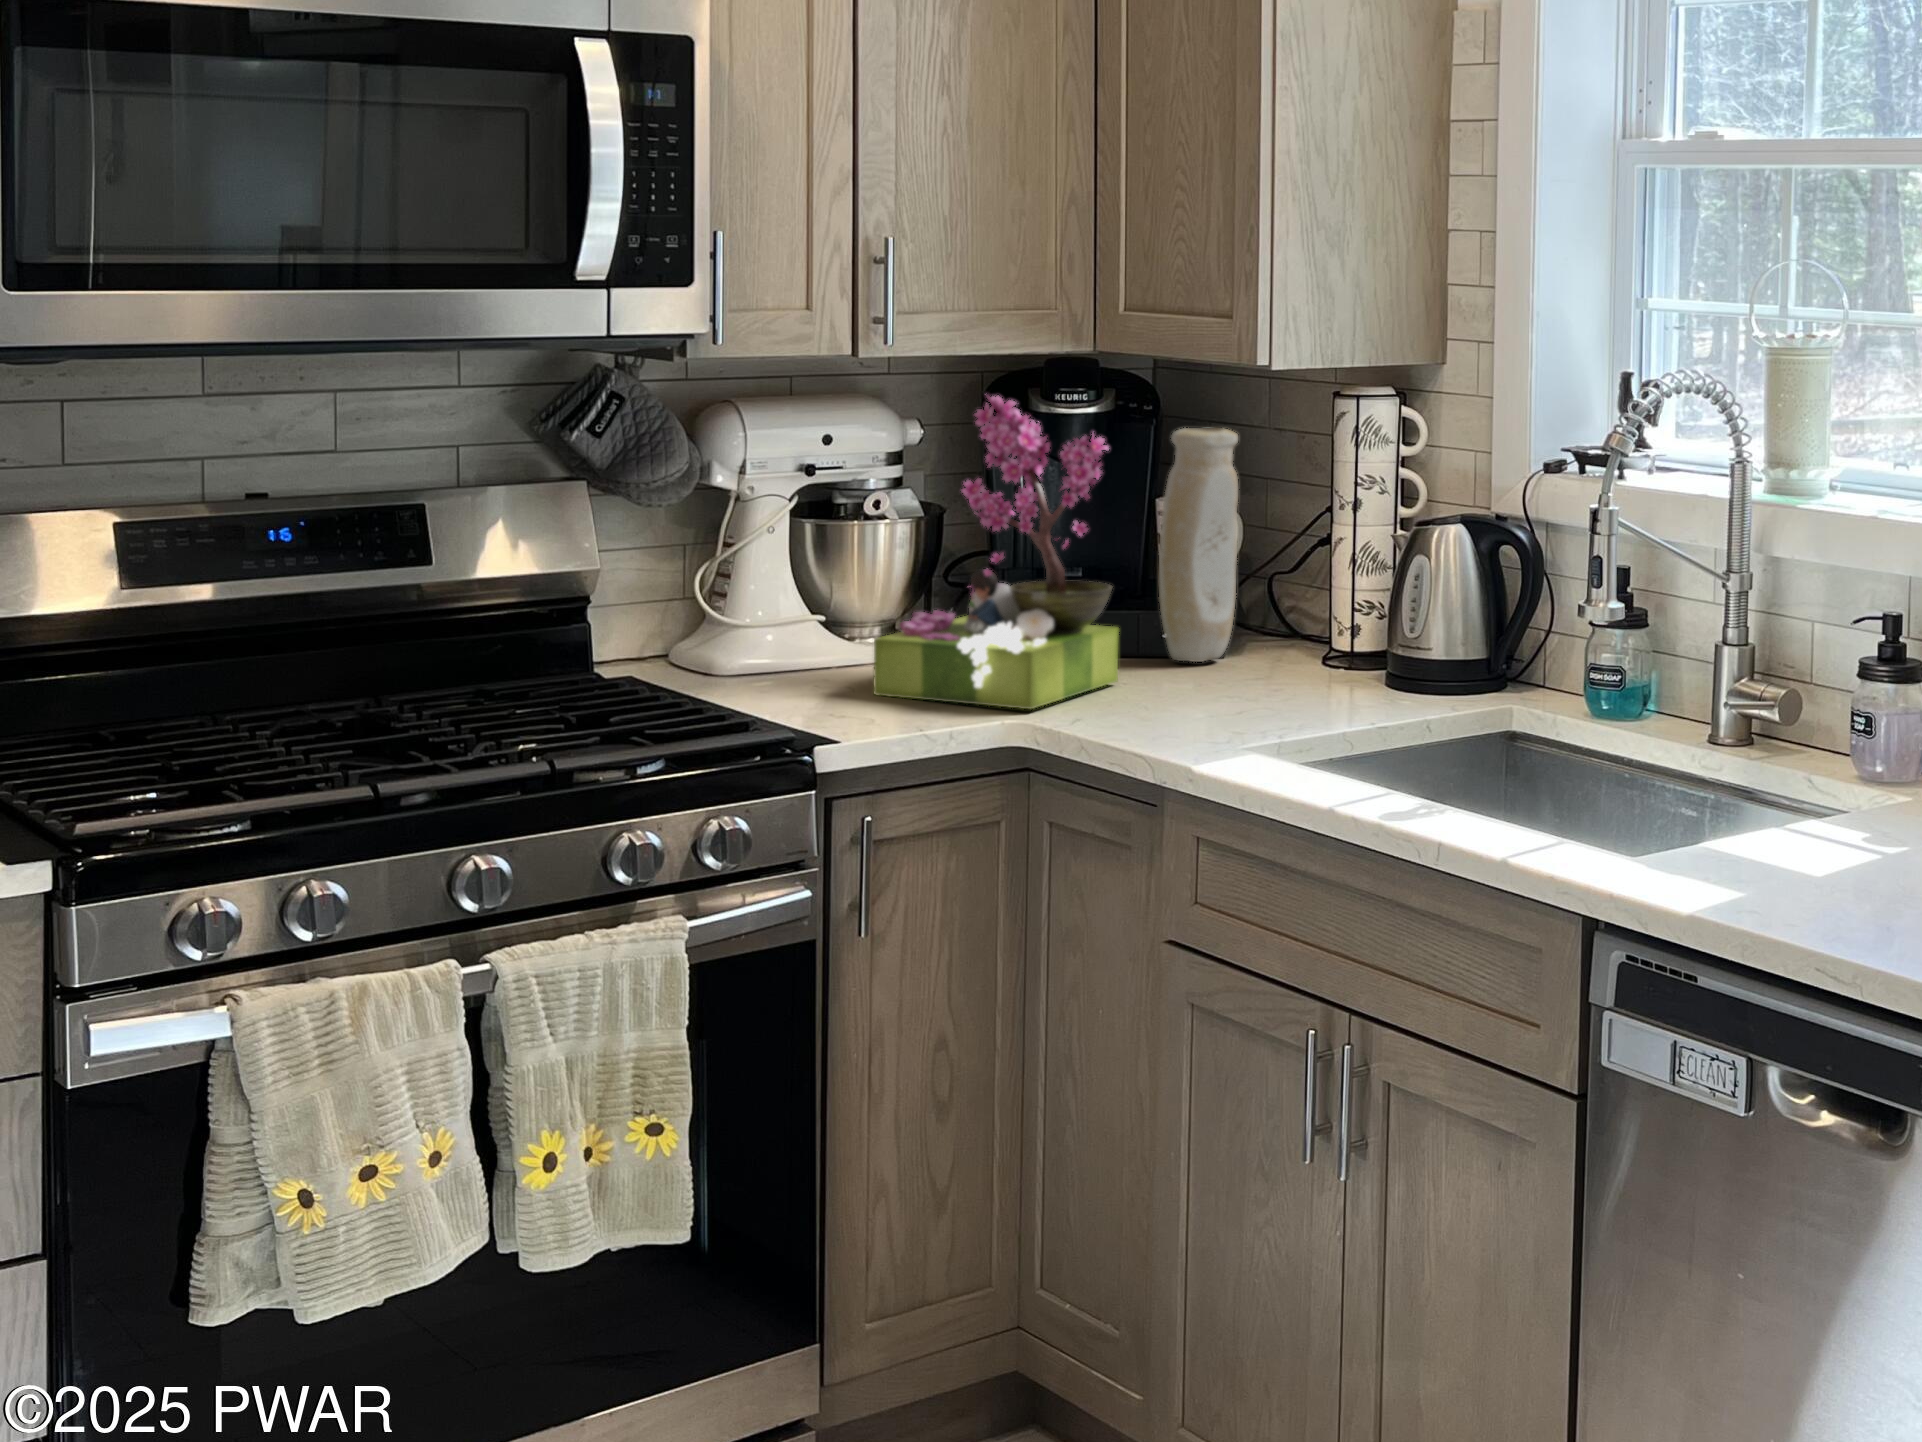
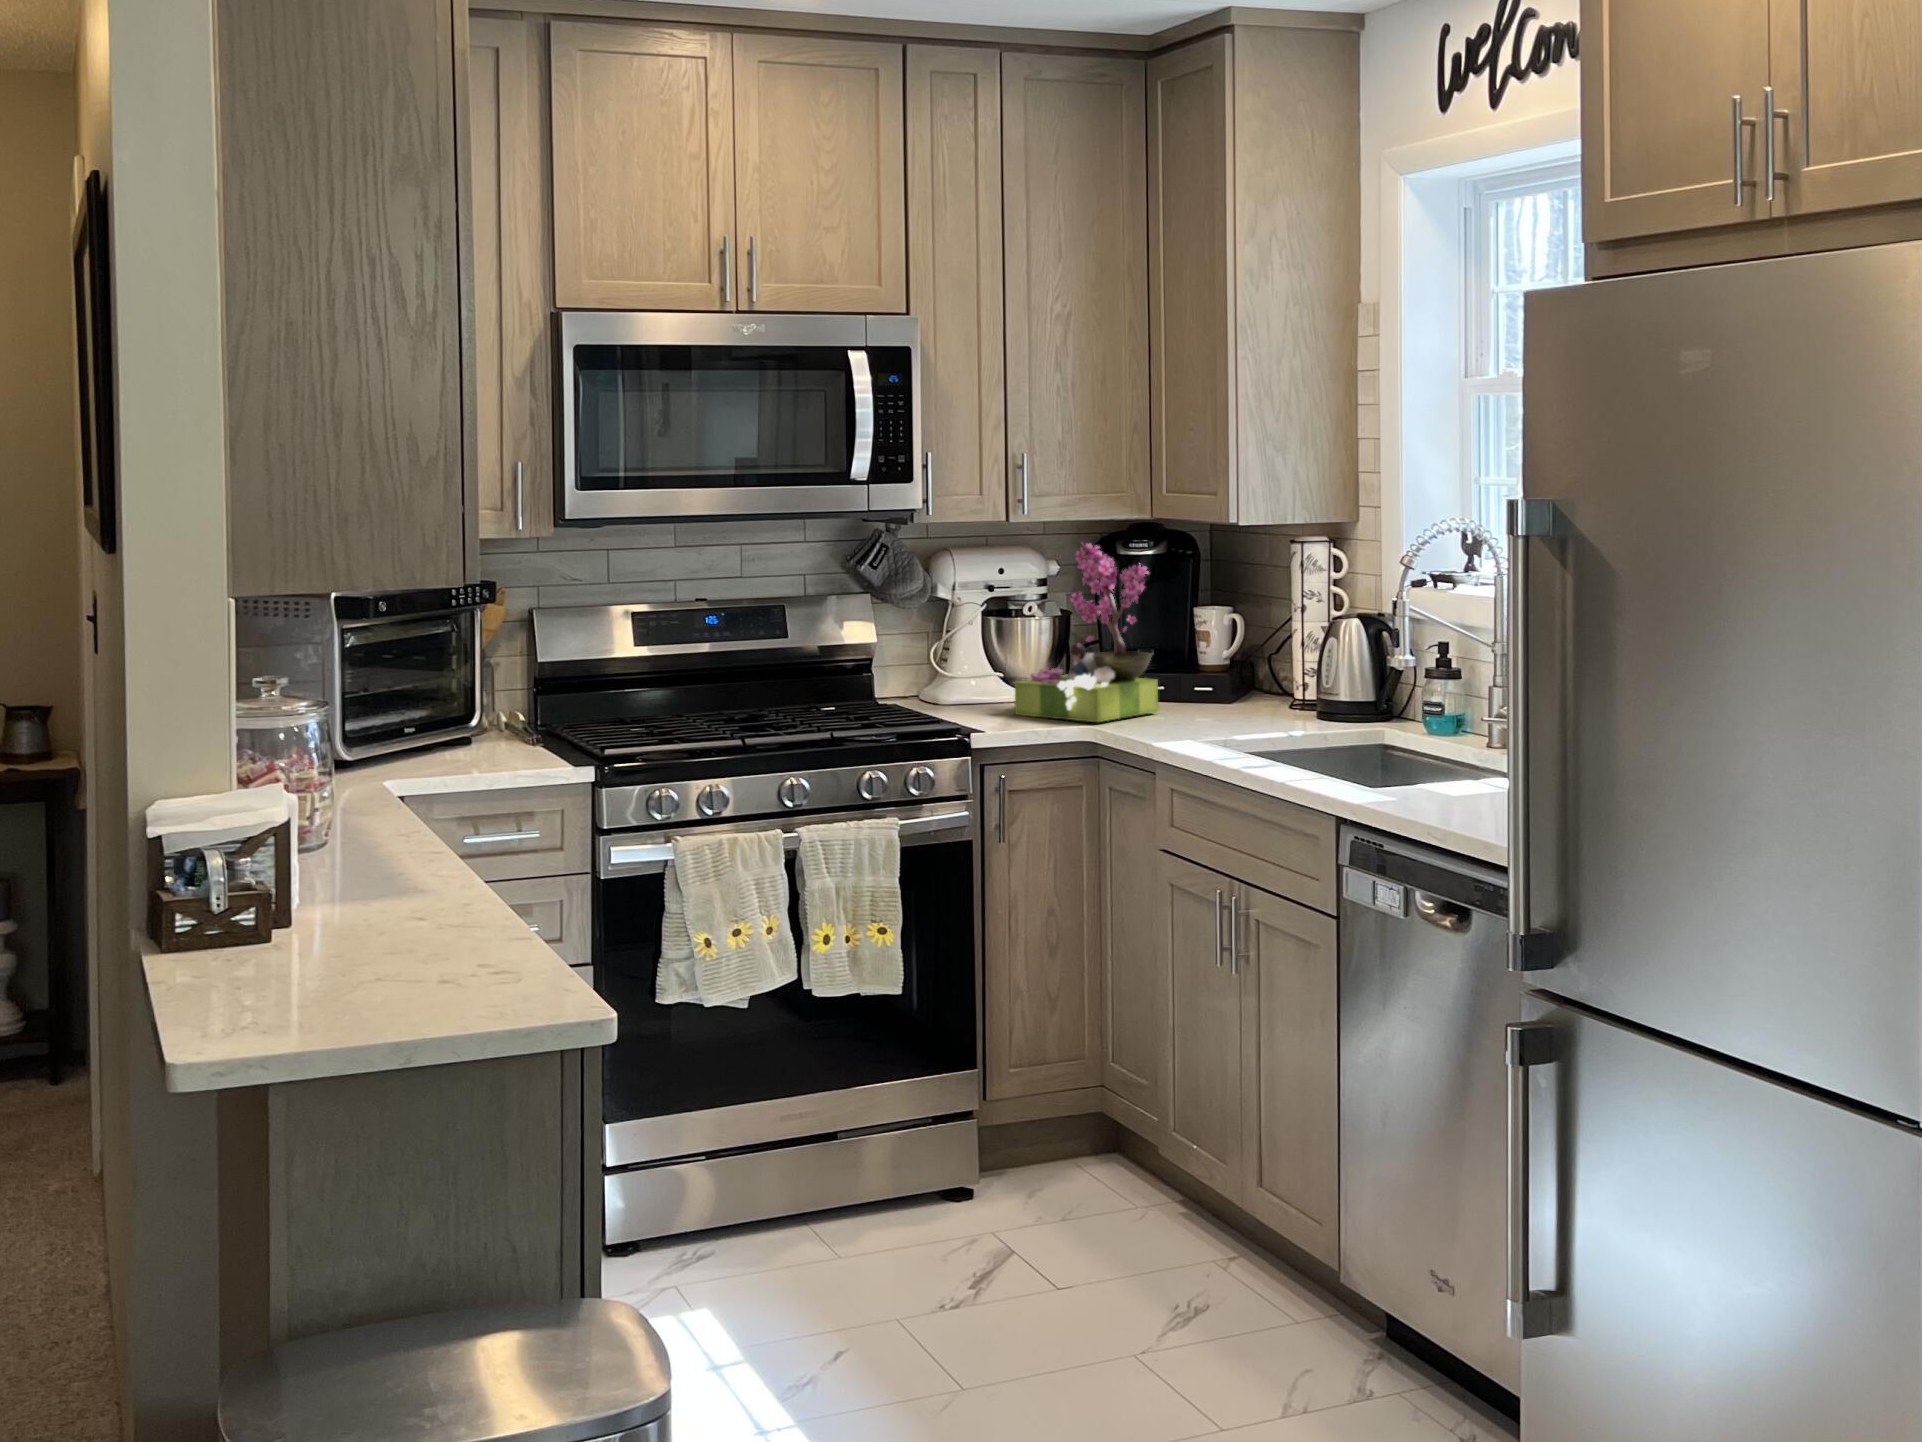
vase: present [1159,428,1238,662] -> none [1191,562,1238,704]

